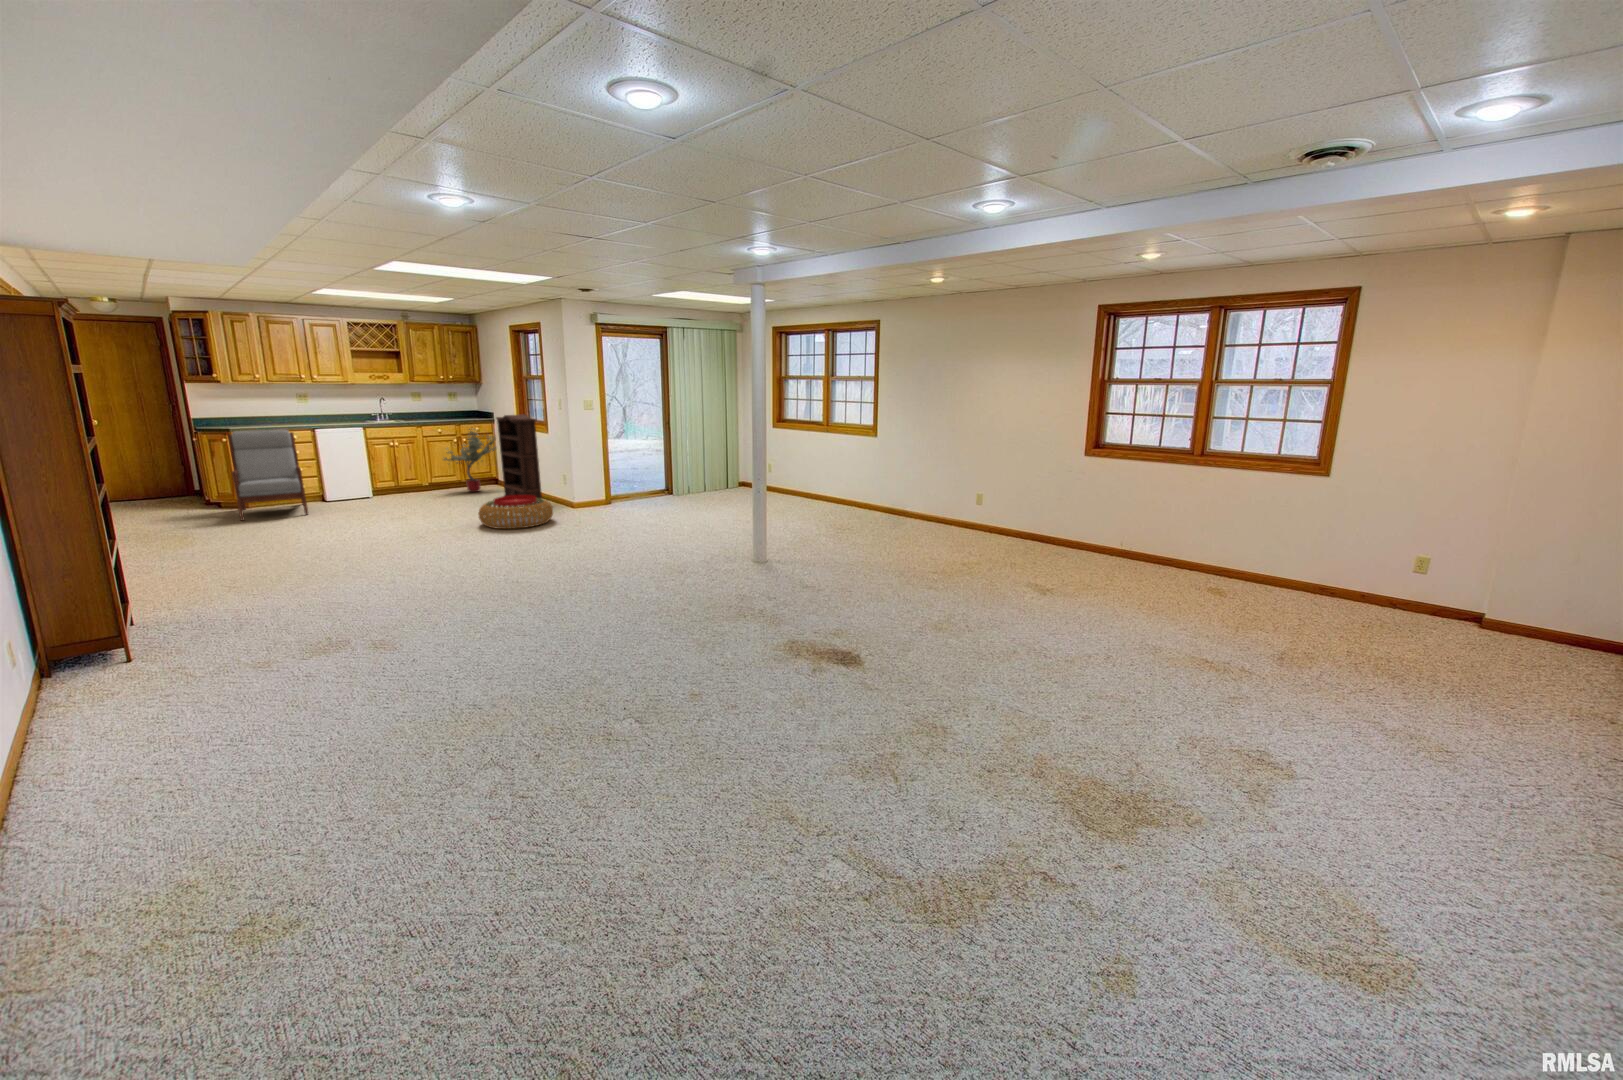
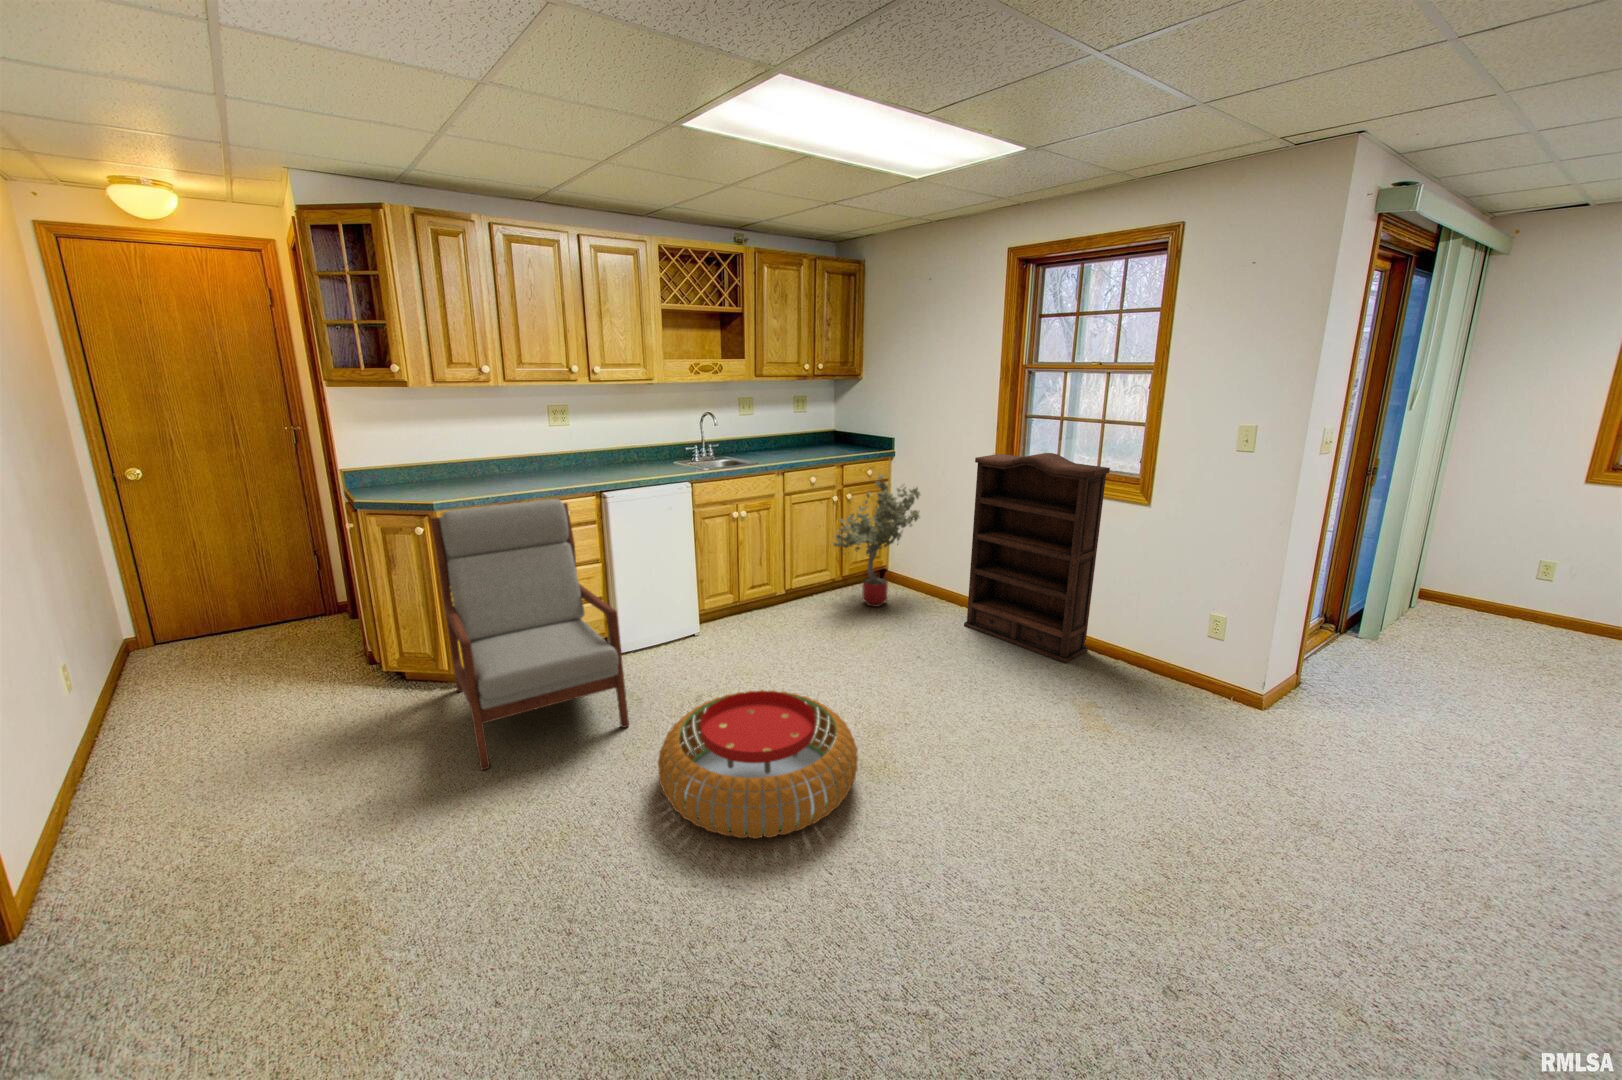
pouf: present [478,495,553,529] -> present [658,690,858,839]

